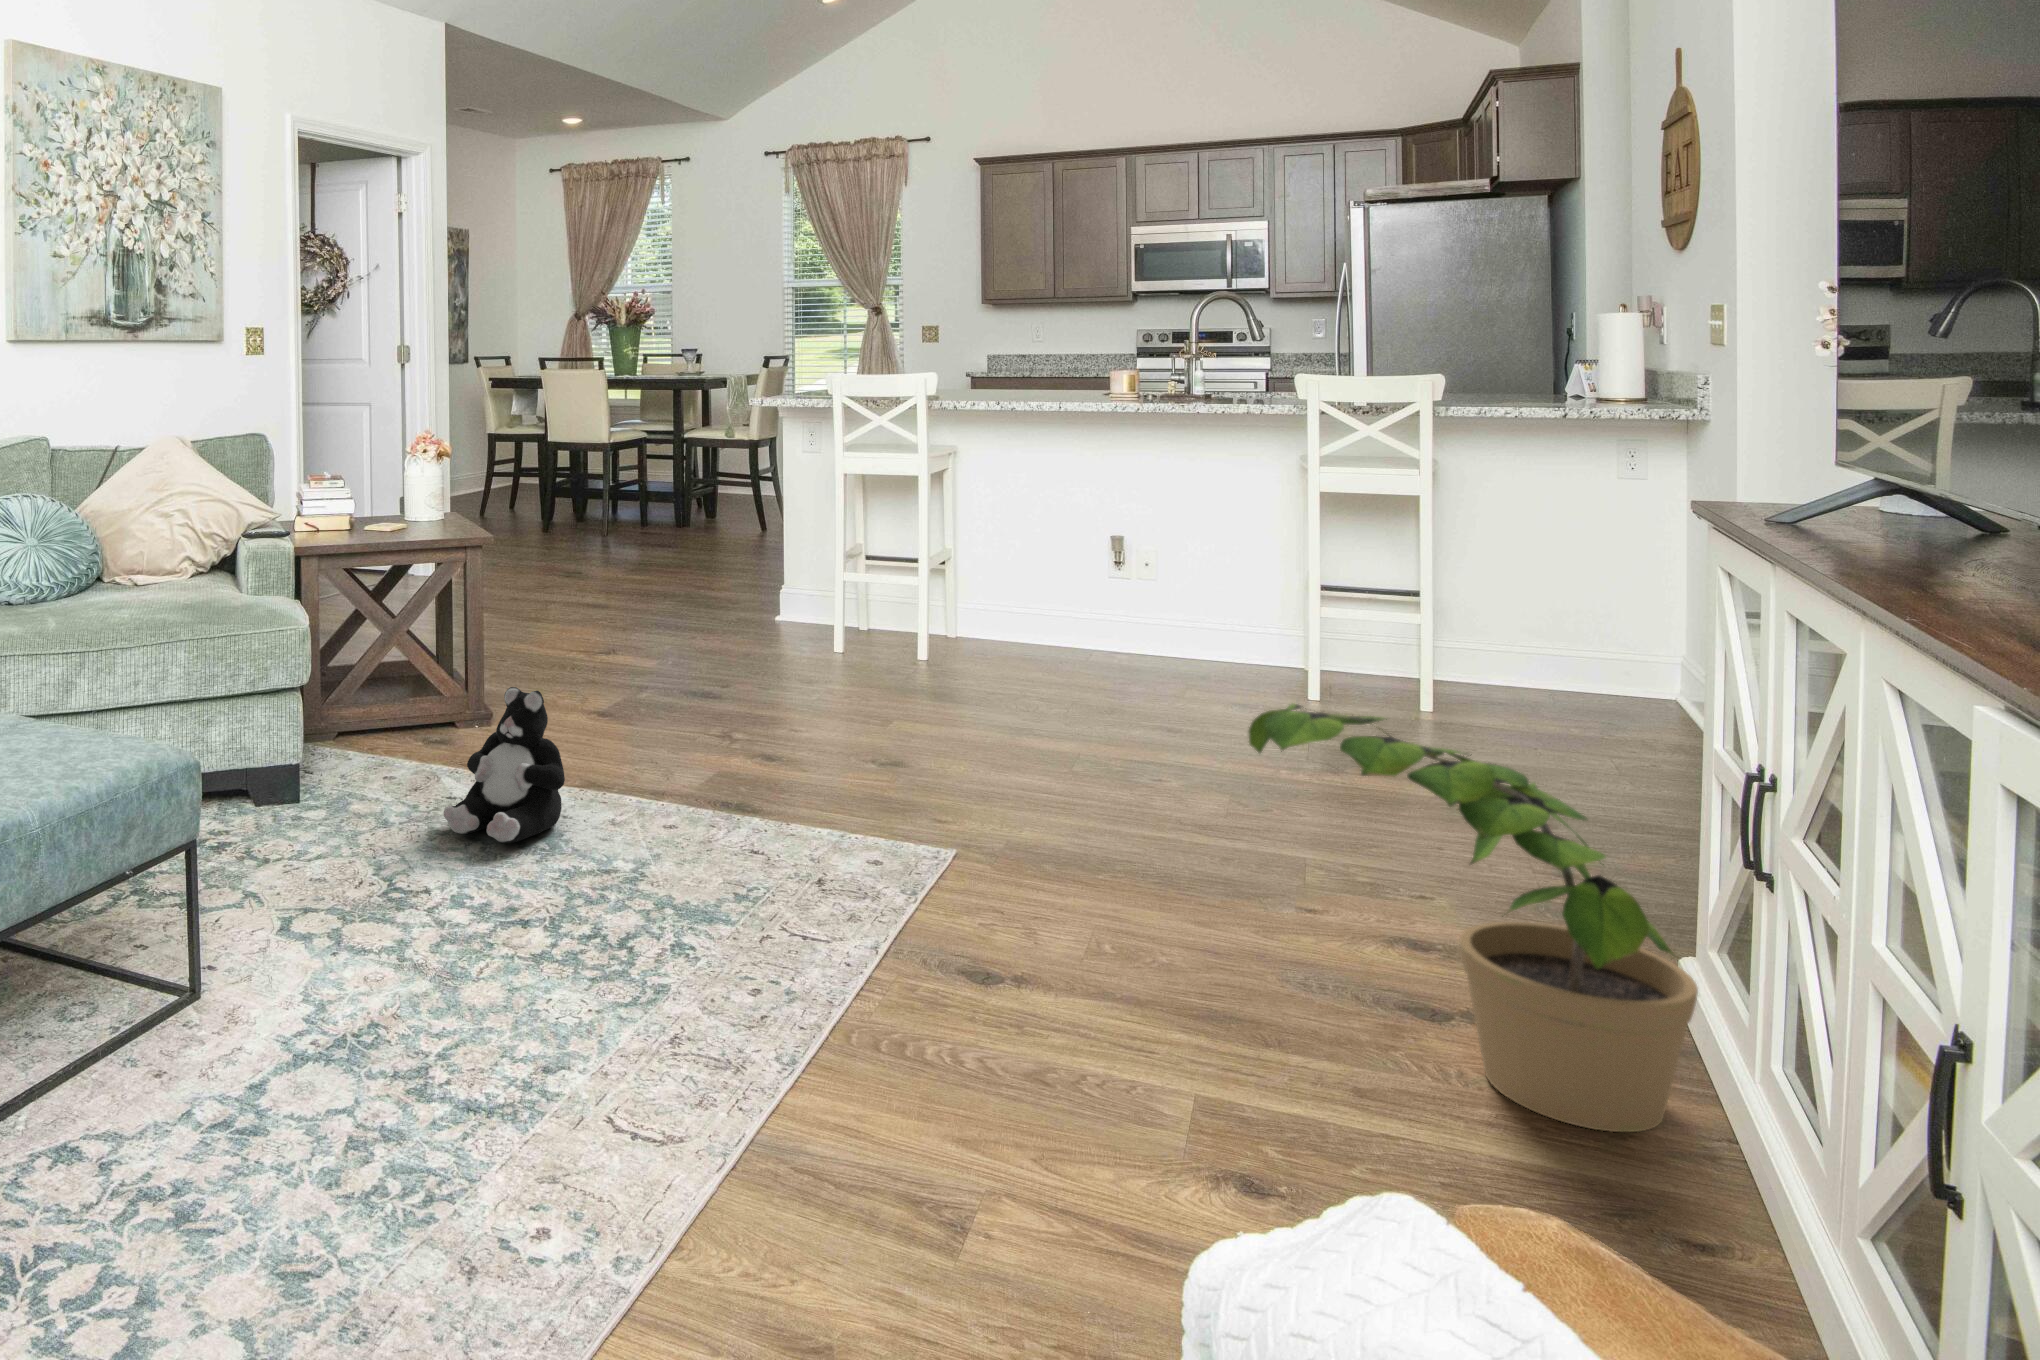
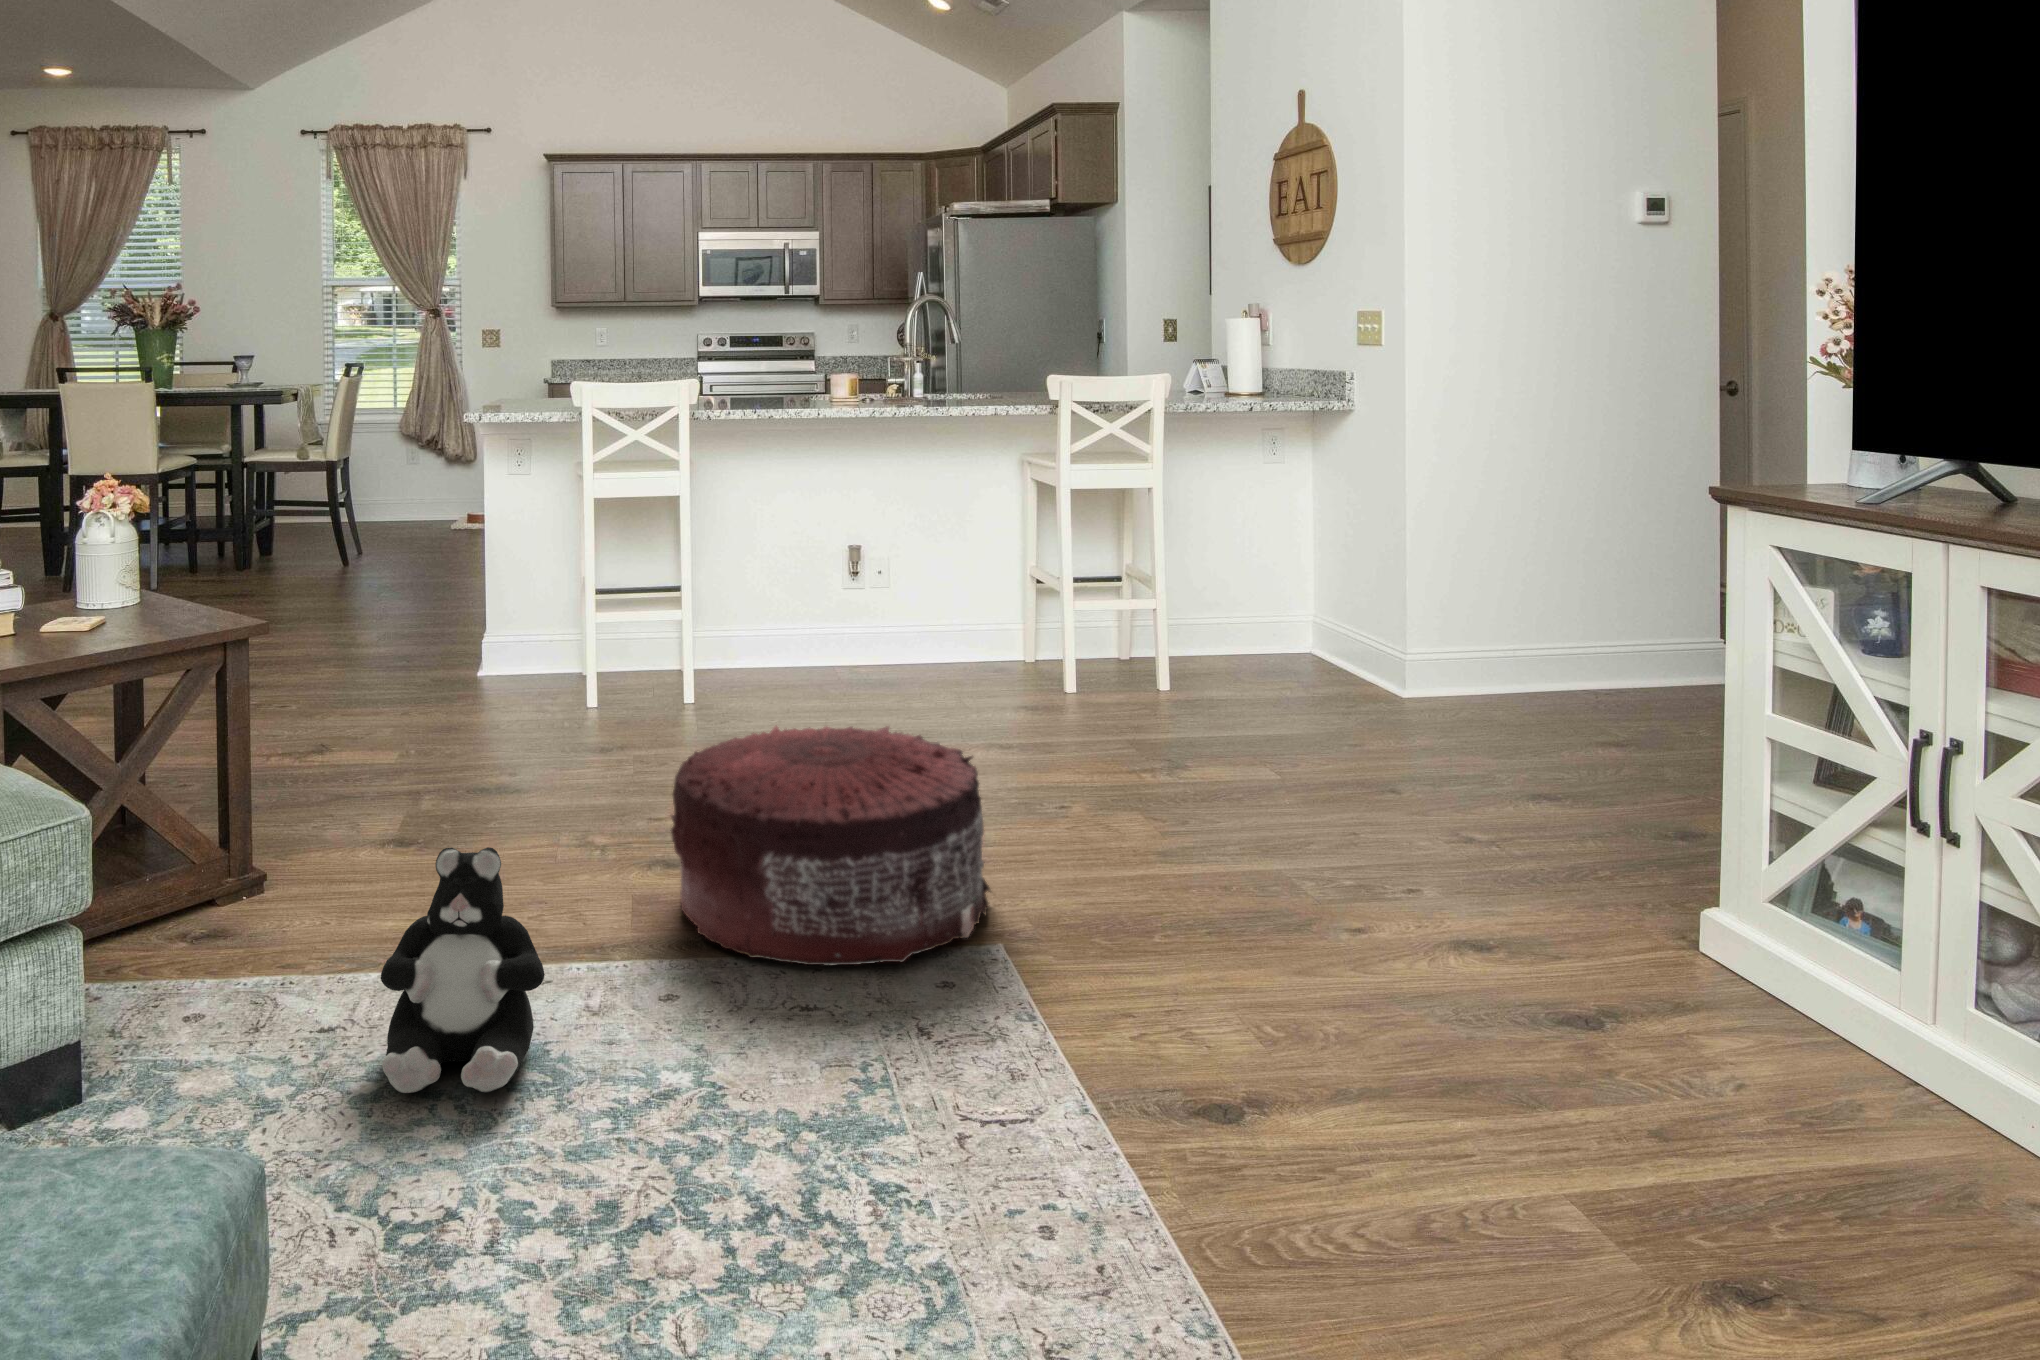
pouf: none [727,655,989,836] -> present [671,726,990,966]
potted plant: present [1249,704,1698,1132] -> none [1502,734,1968,1144]

